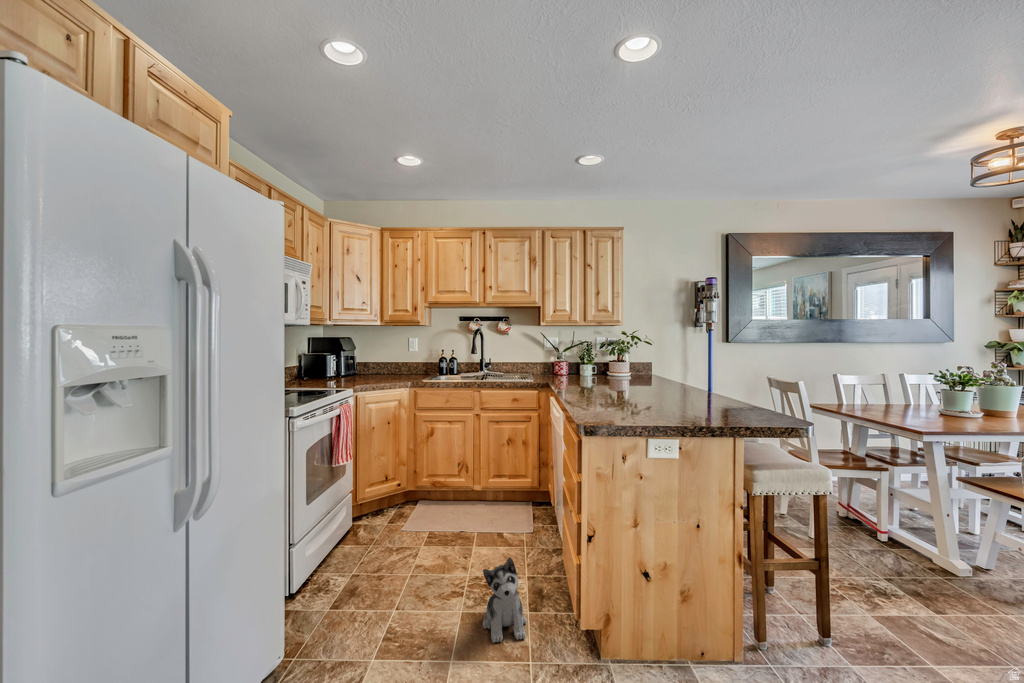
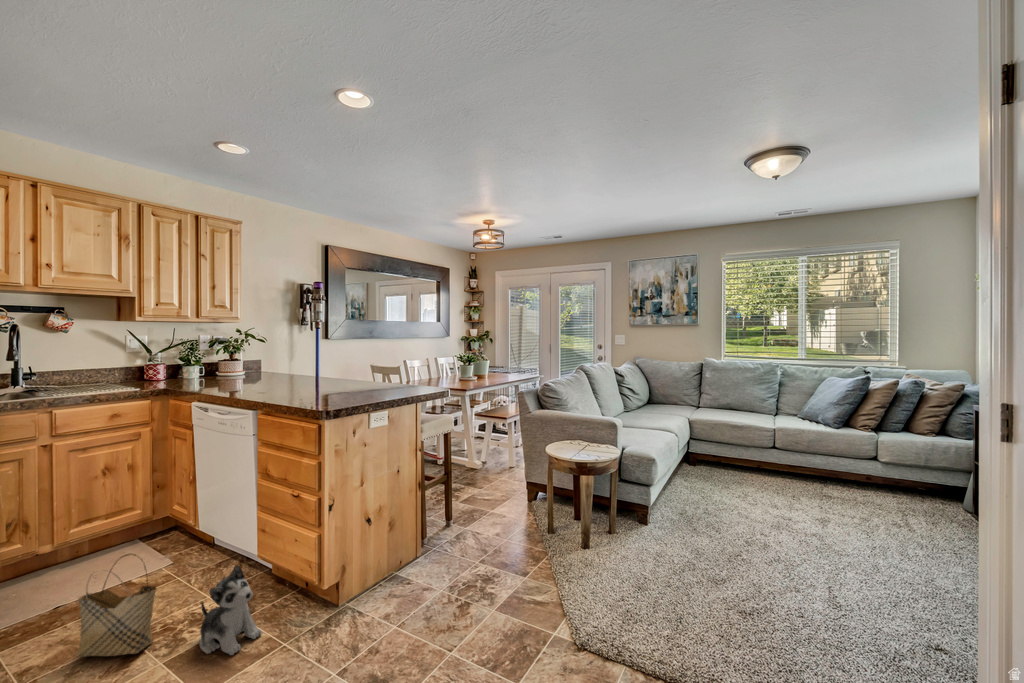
woven basket: none [436,511,475,595] -> present [77,554,156,657]

